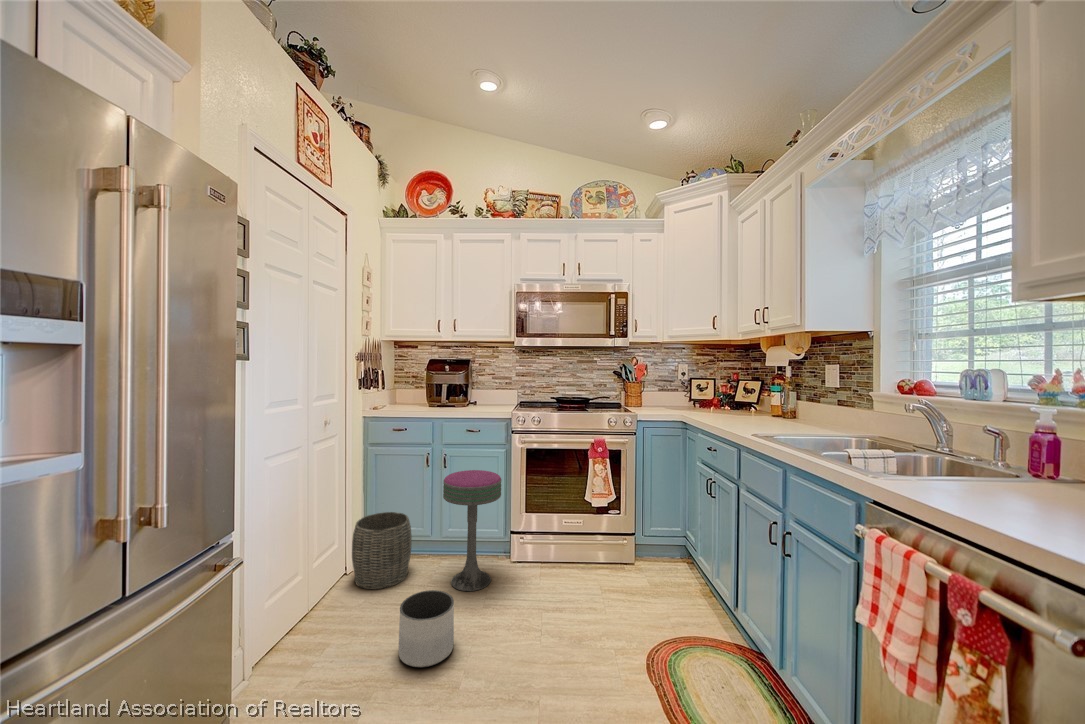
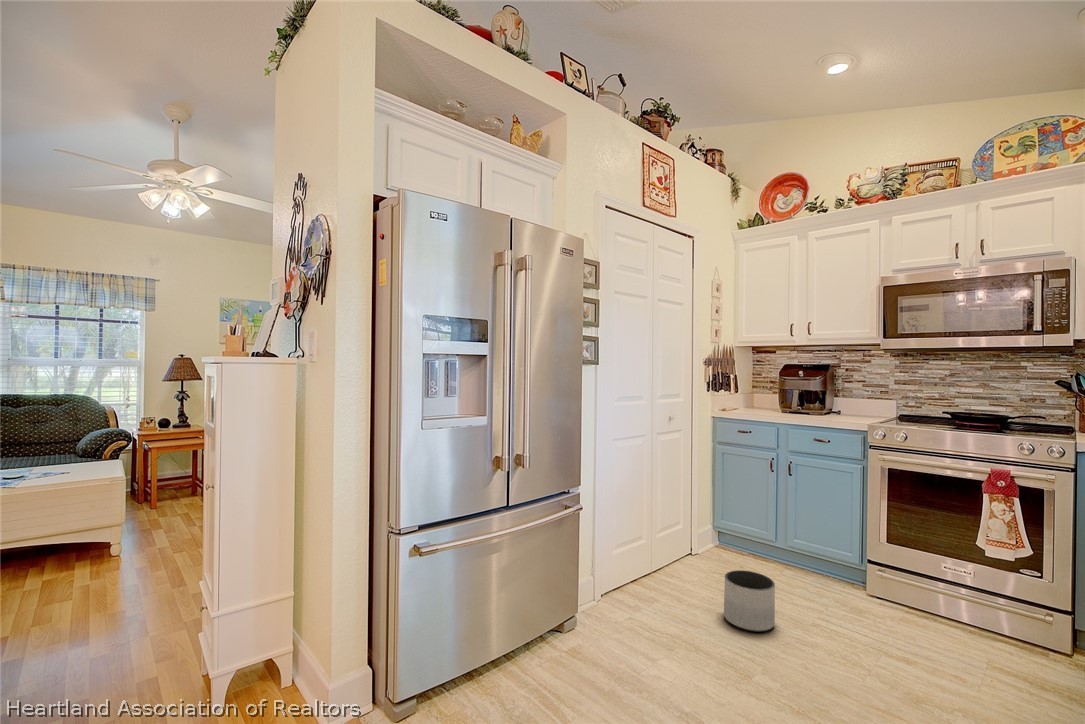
bar stool: present [443,470,501,591] -> none [781,479,848,601]
woven basket: present [352,512,412,589] -> none [699,506,754,572]

